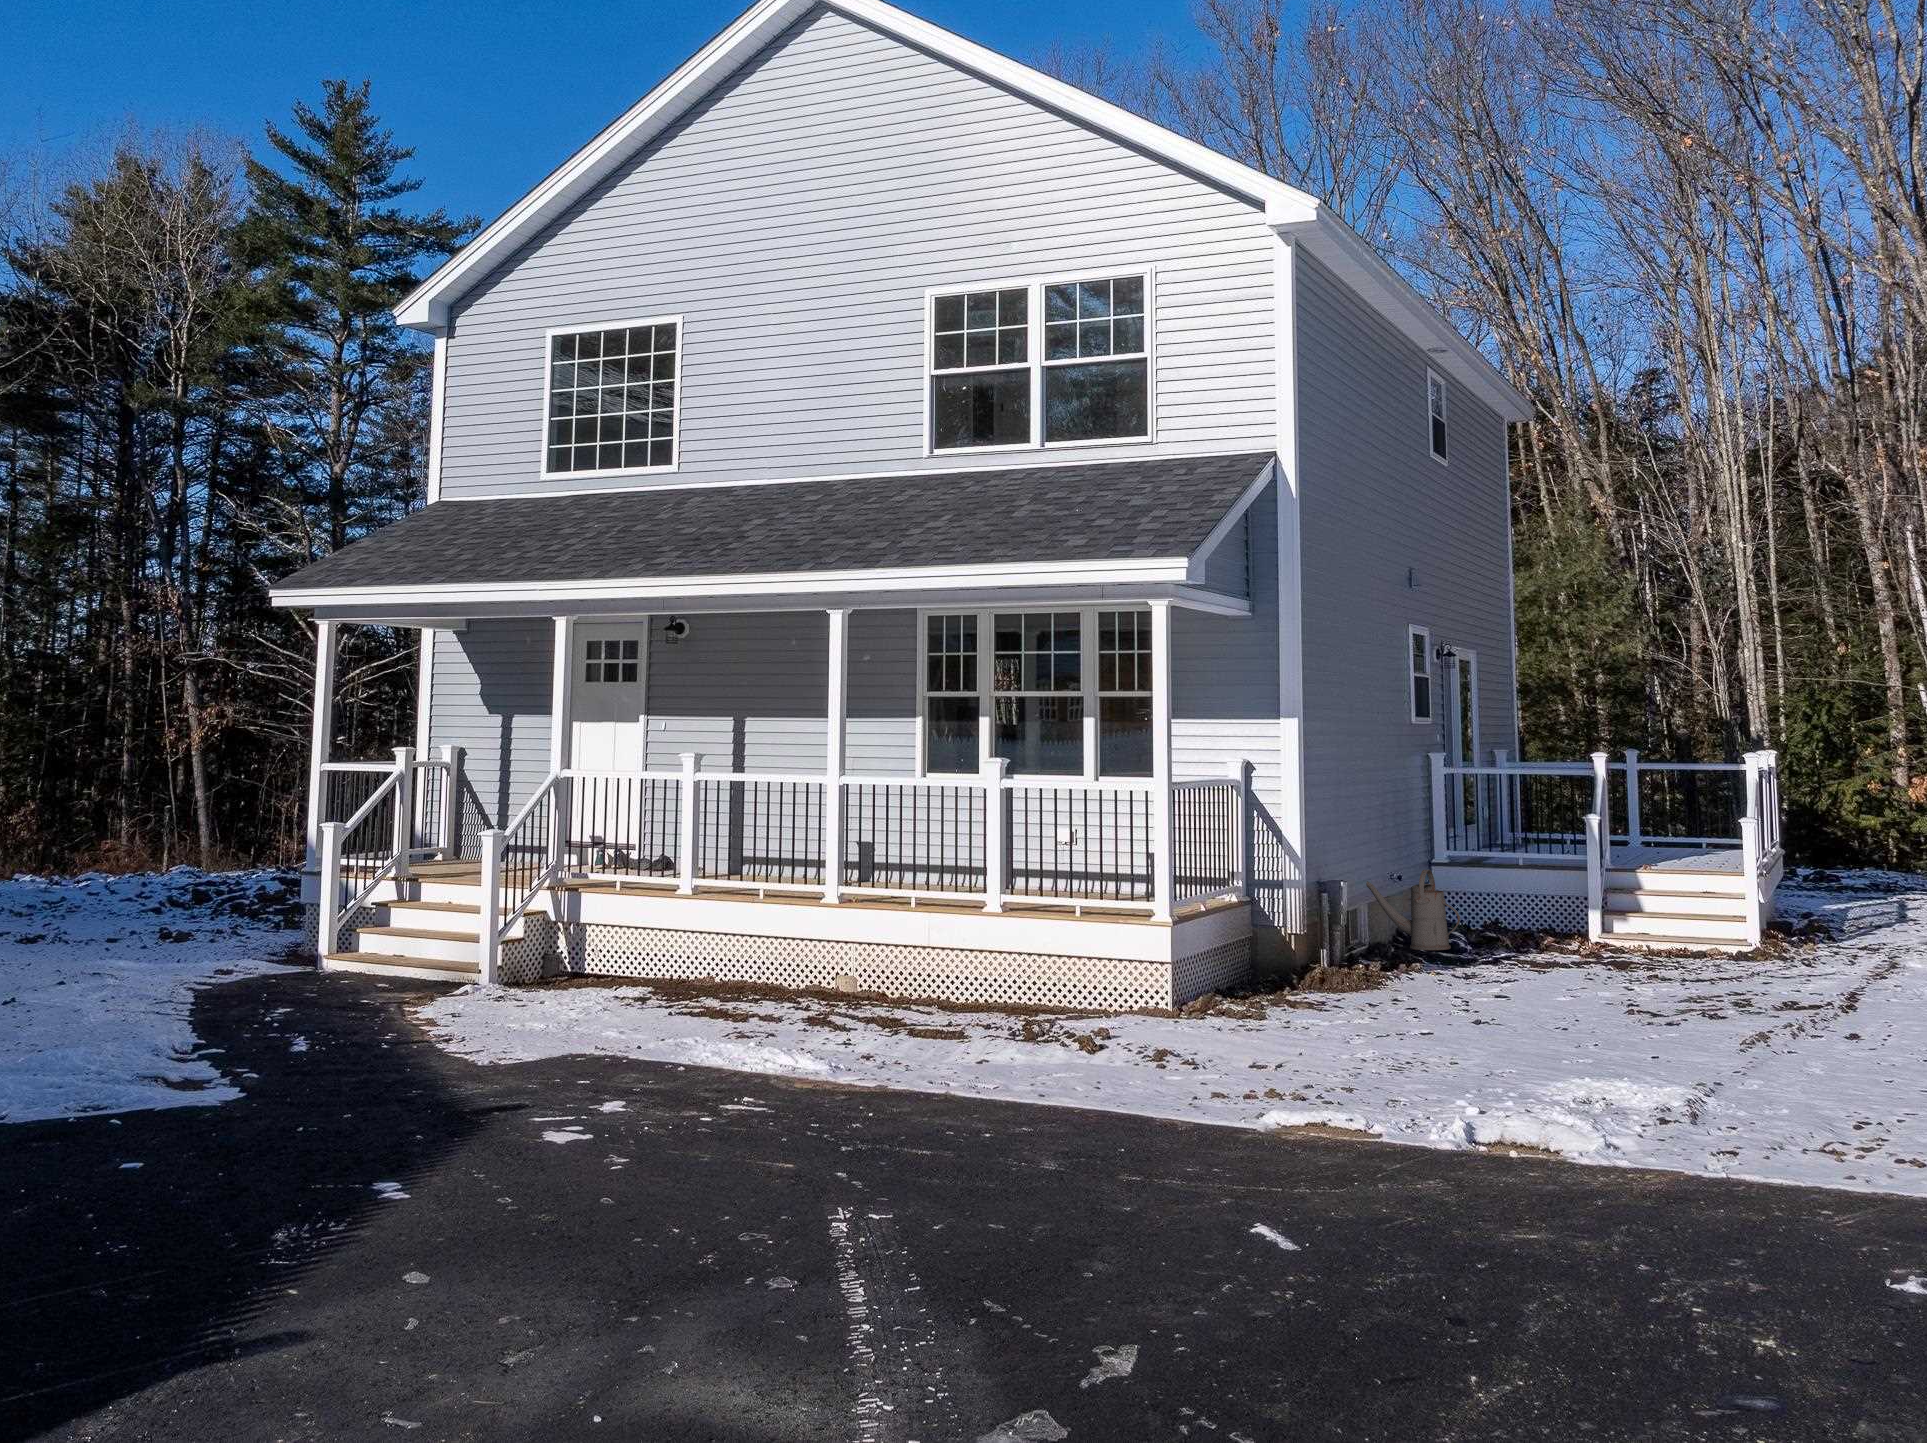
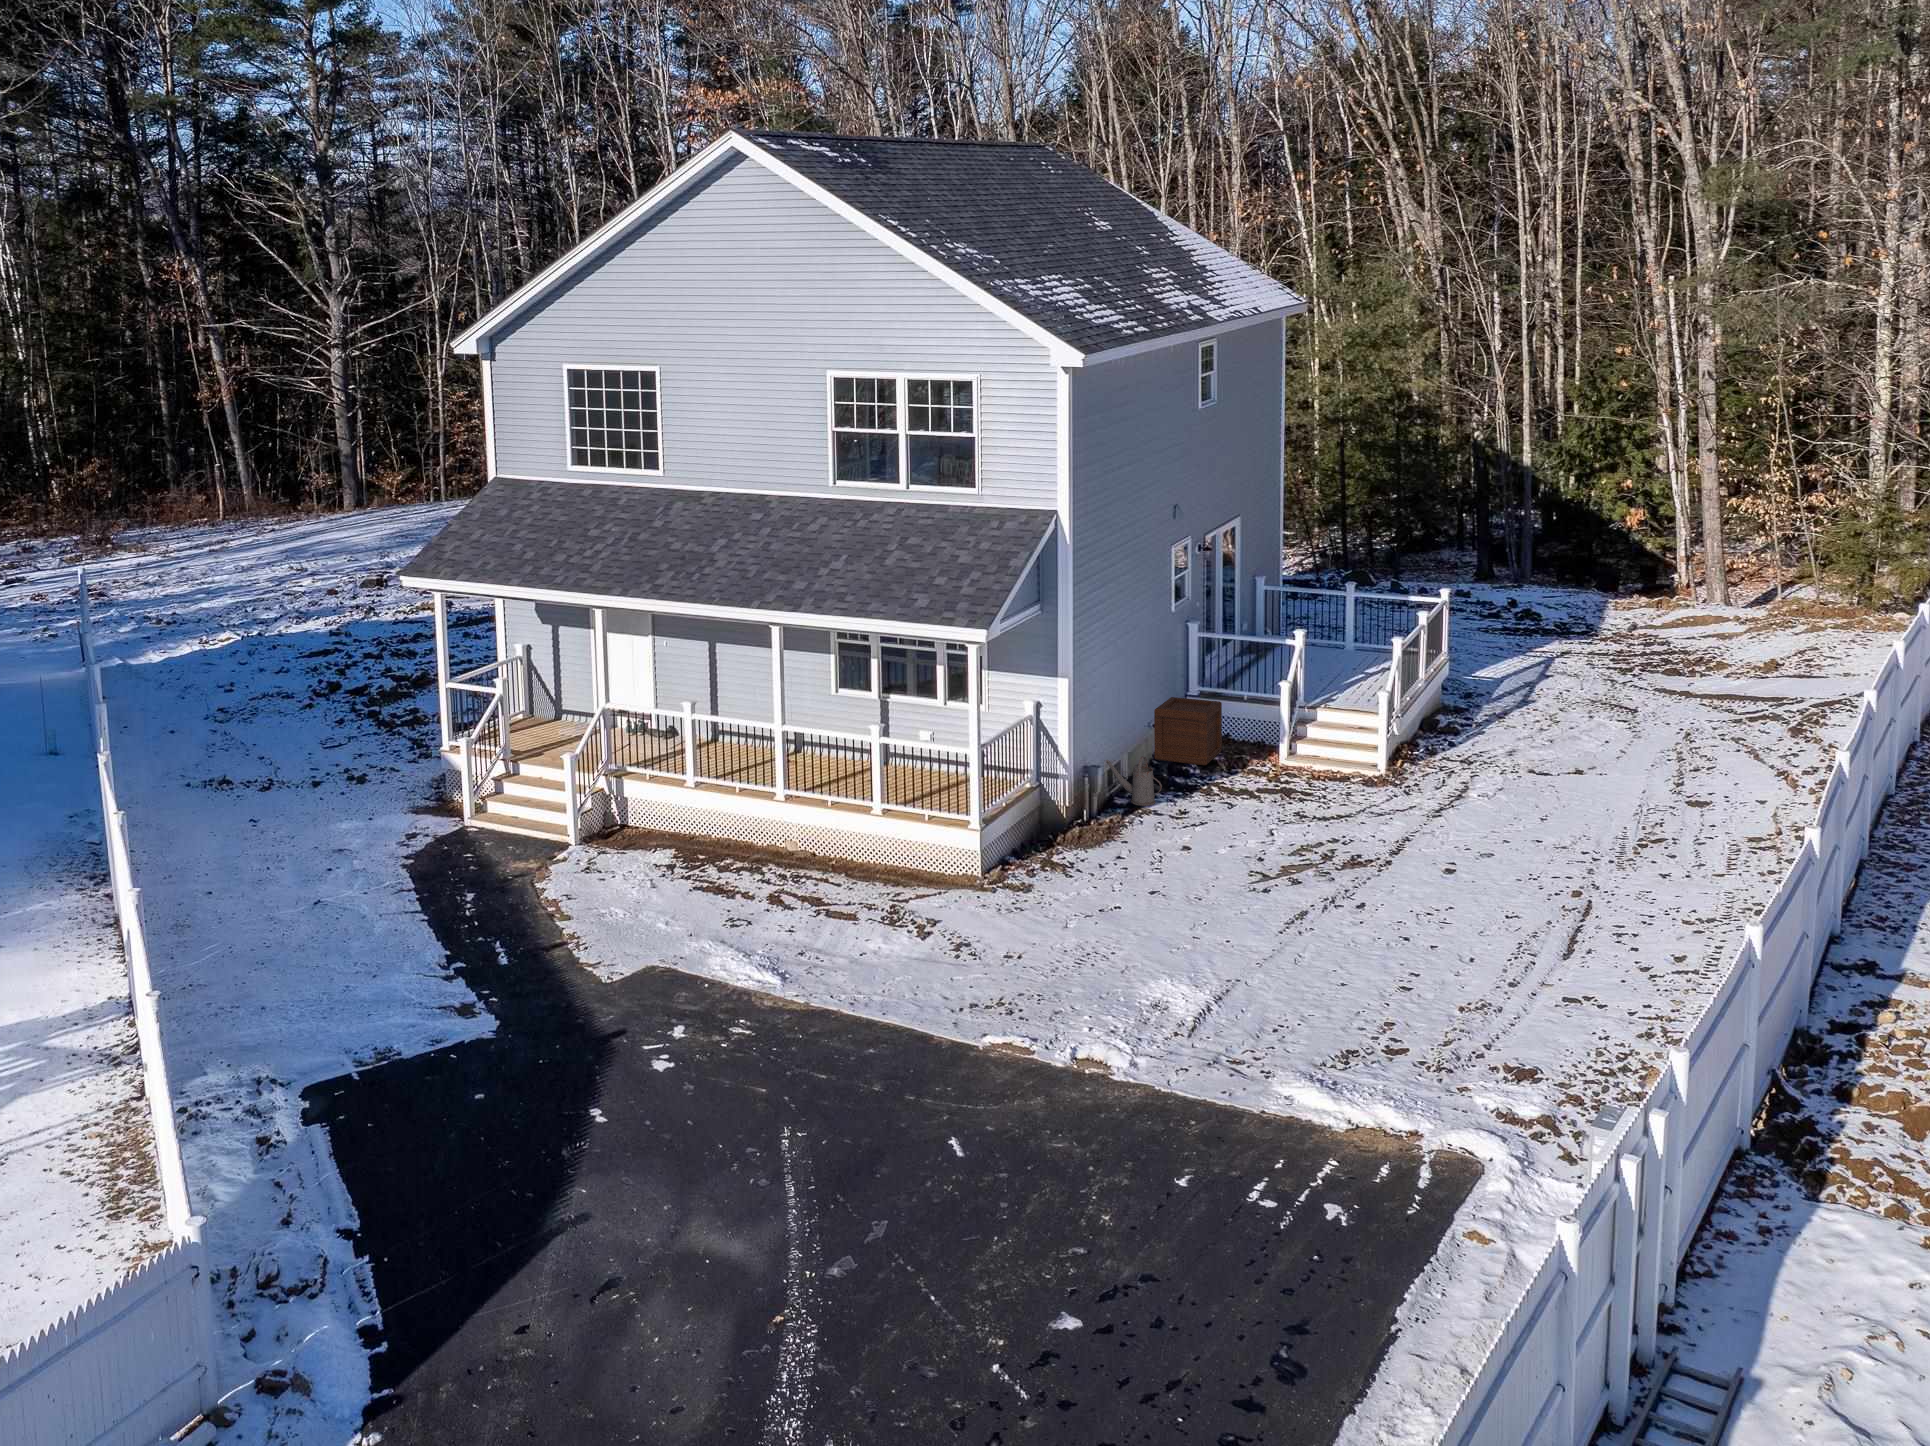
wooden crate: none [1444,833,1557,926] -> present [1154,697,1222,765]

